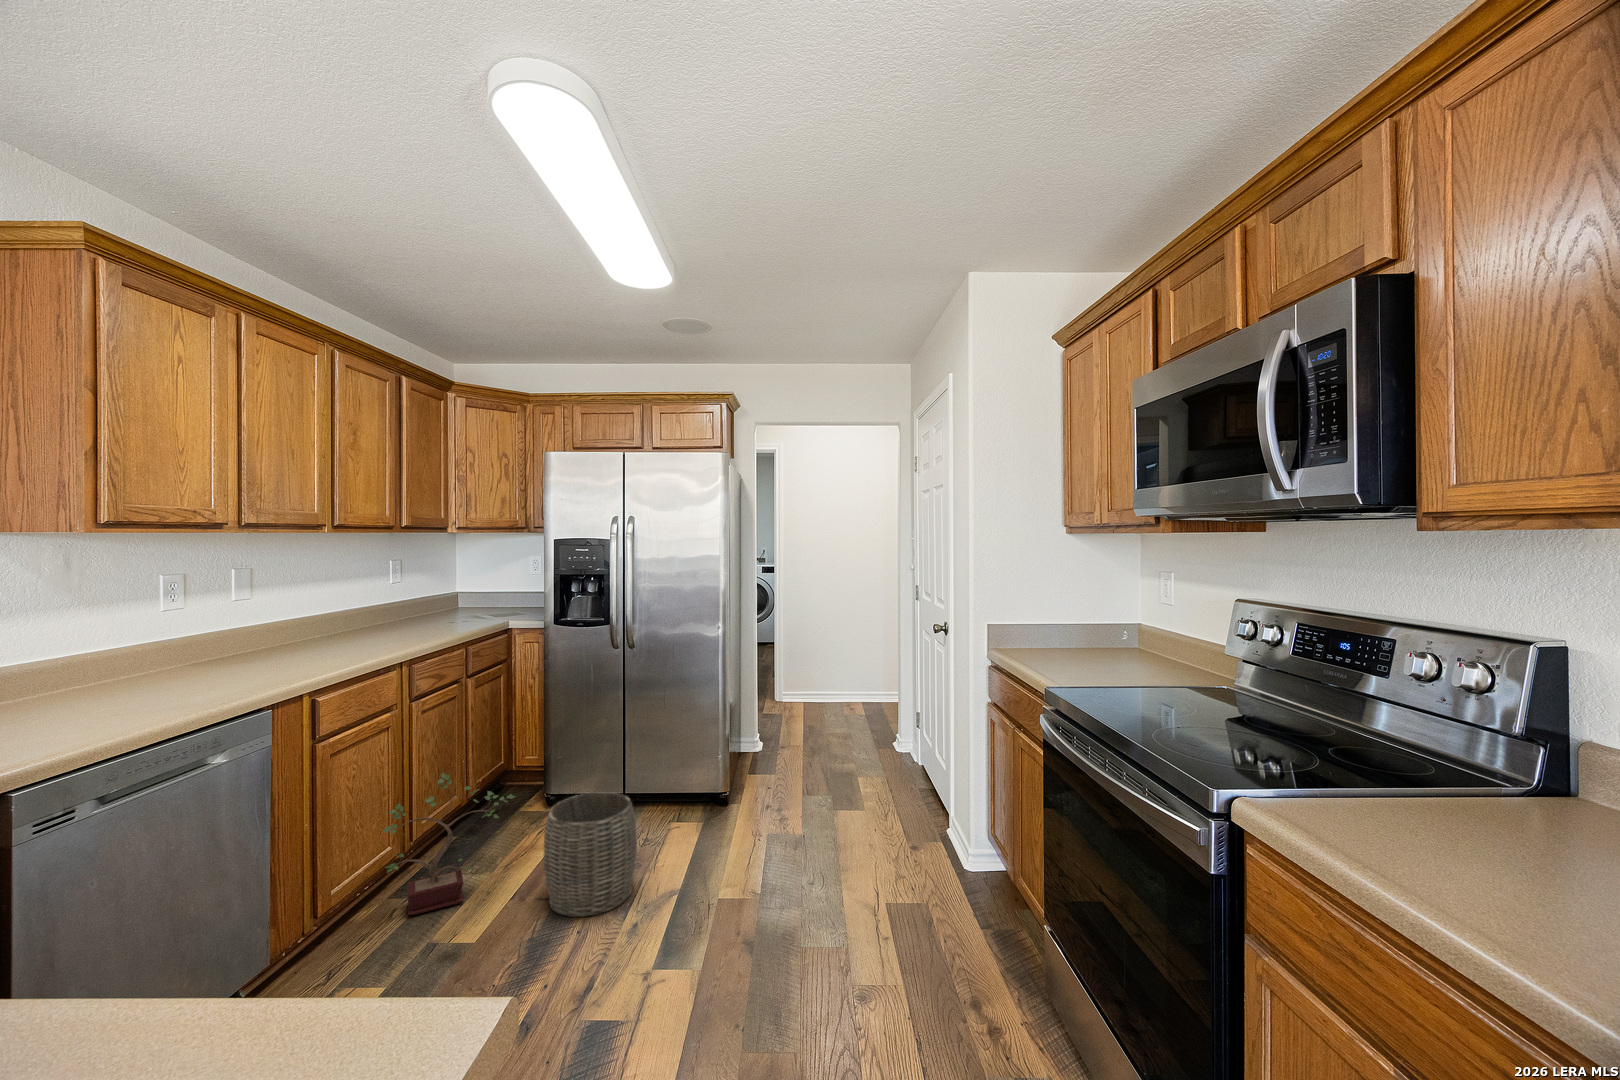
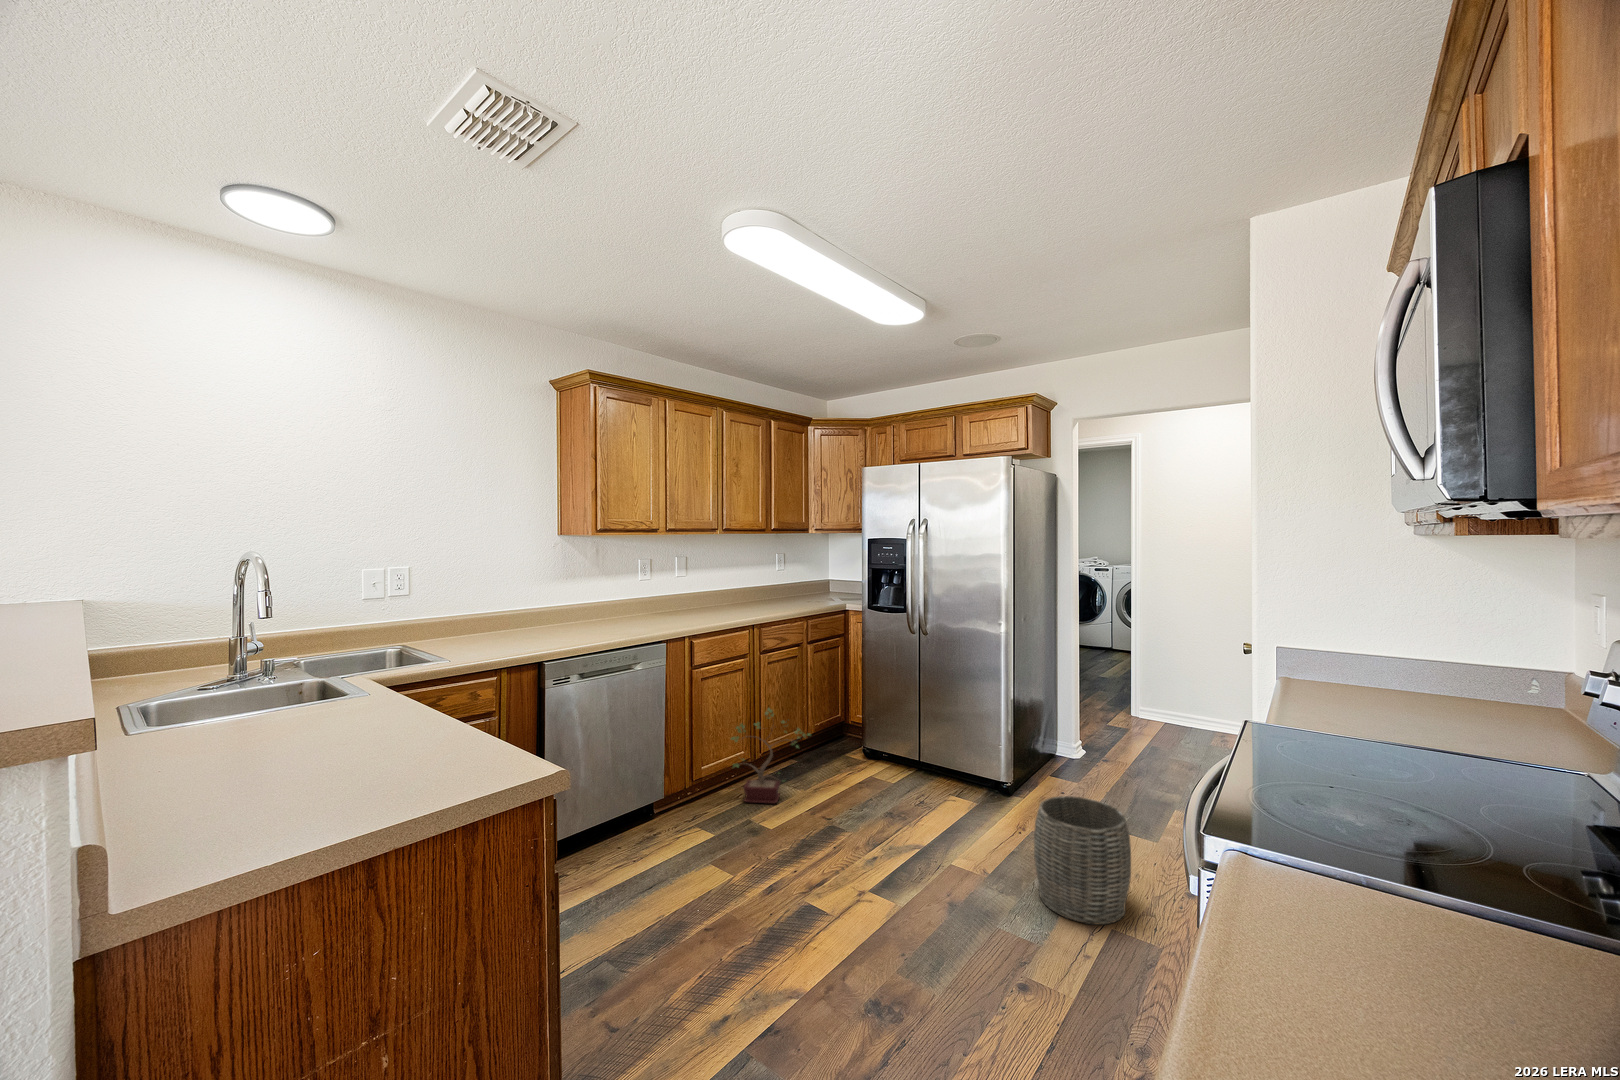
woven basket: present [544,792,637,917] -> present [1034,796,1131,925]

